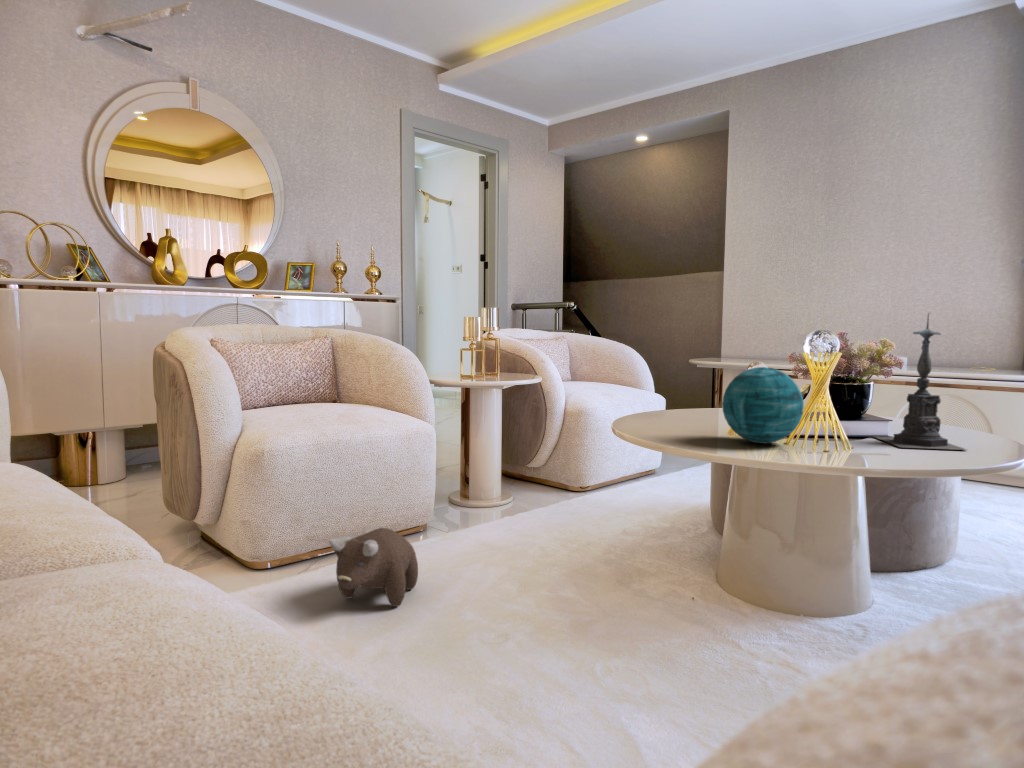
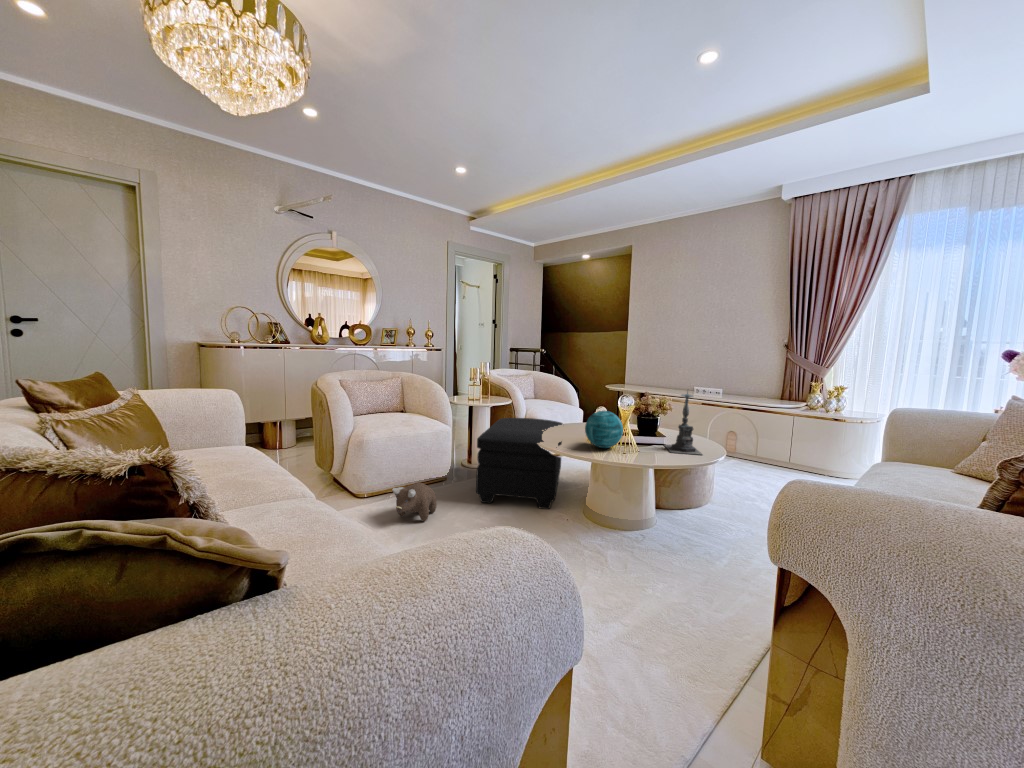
ottoman: none [494,406,659,575] -> present [476,418,563,509]

